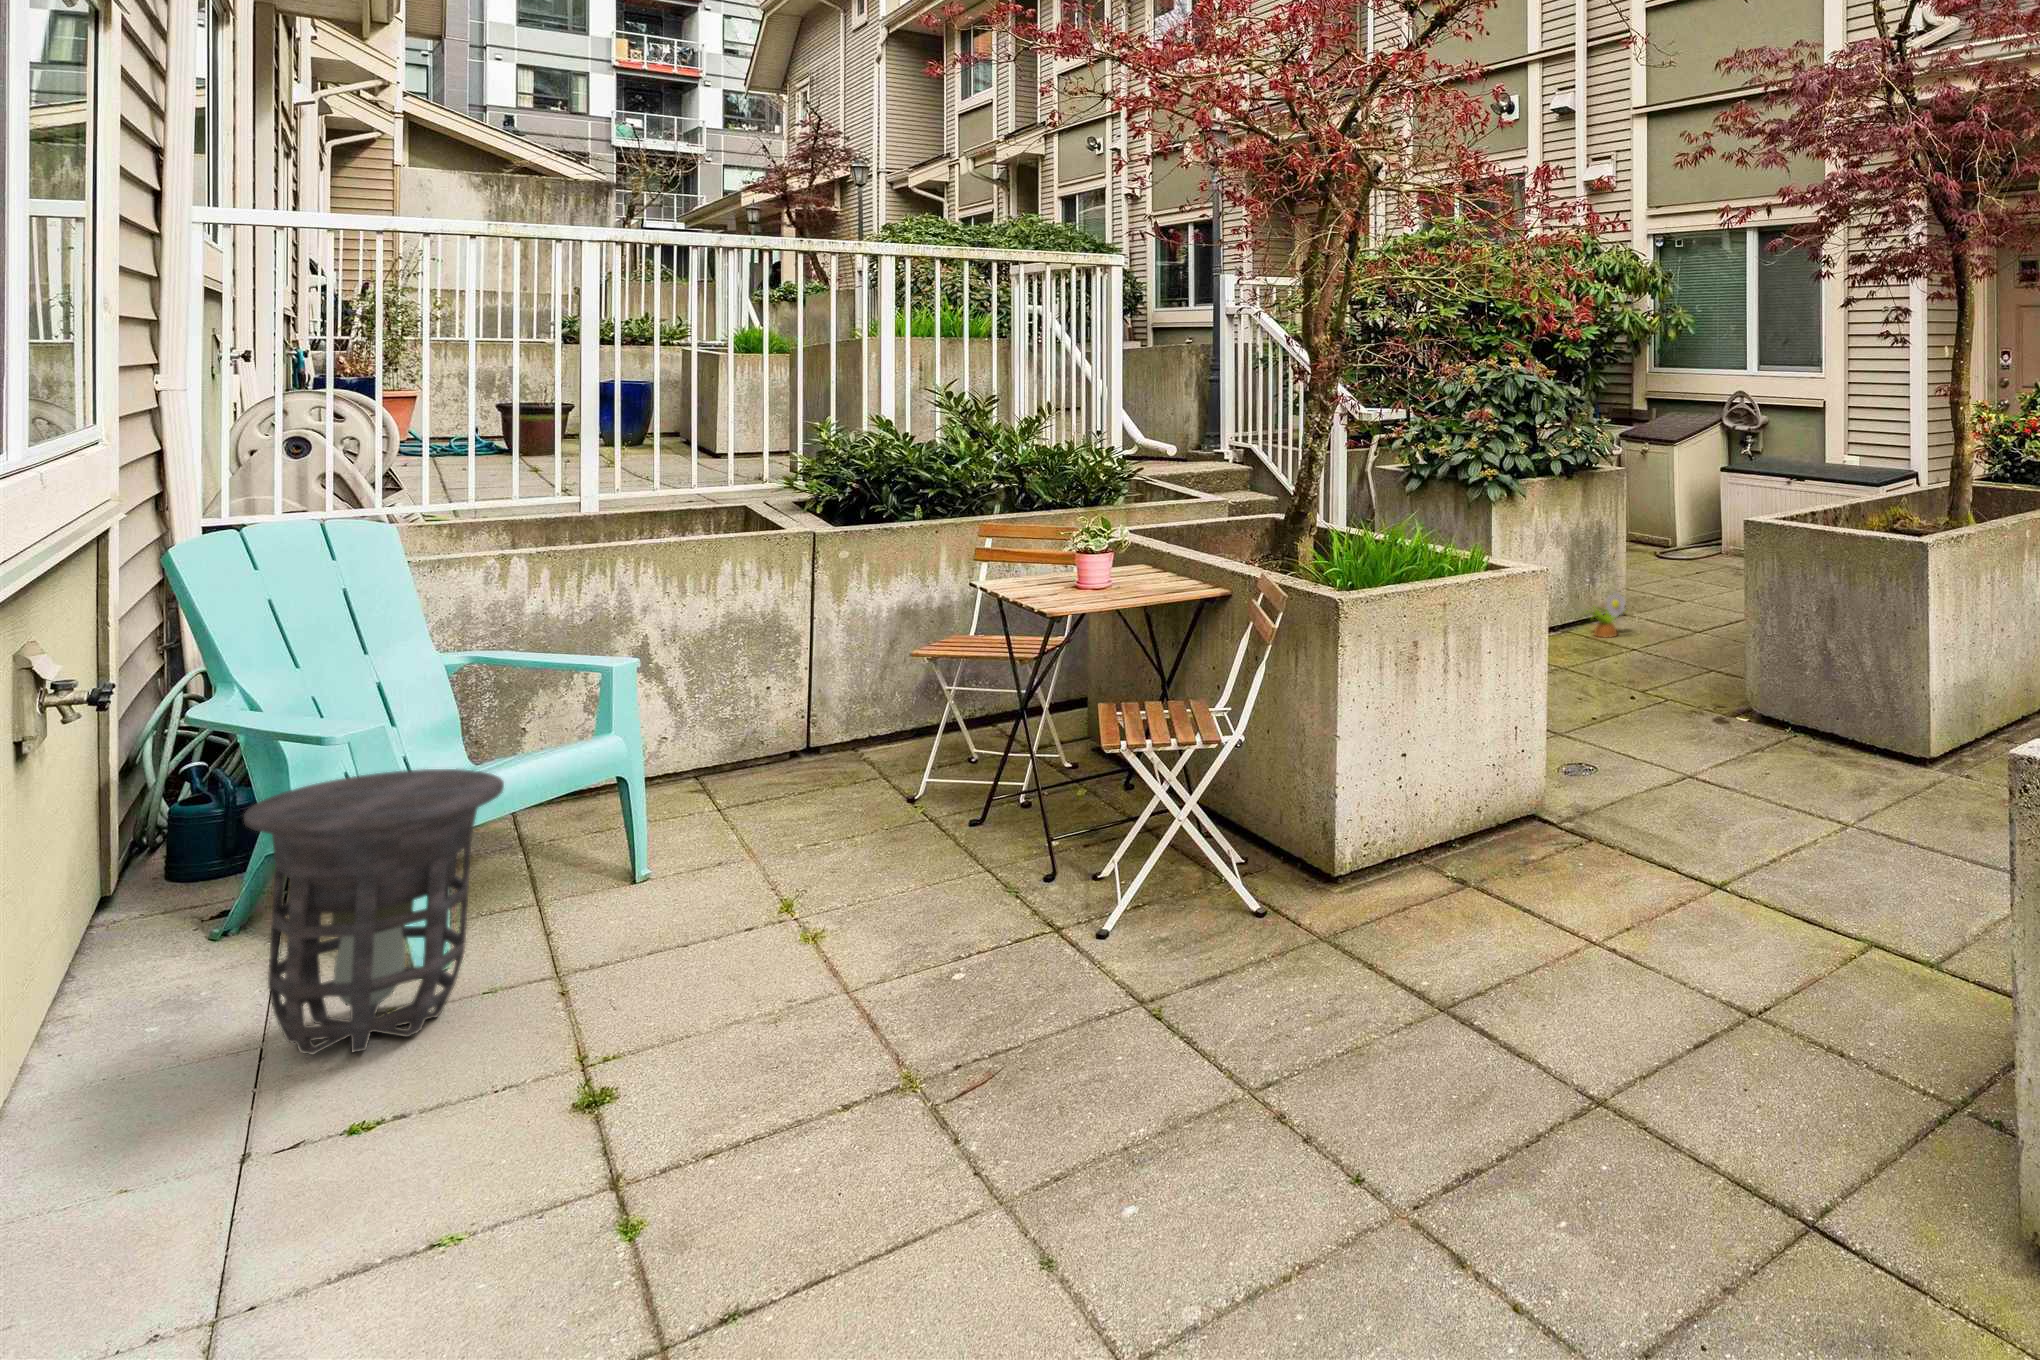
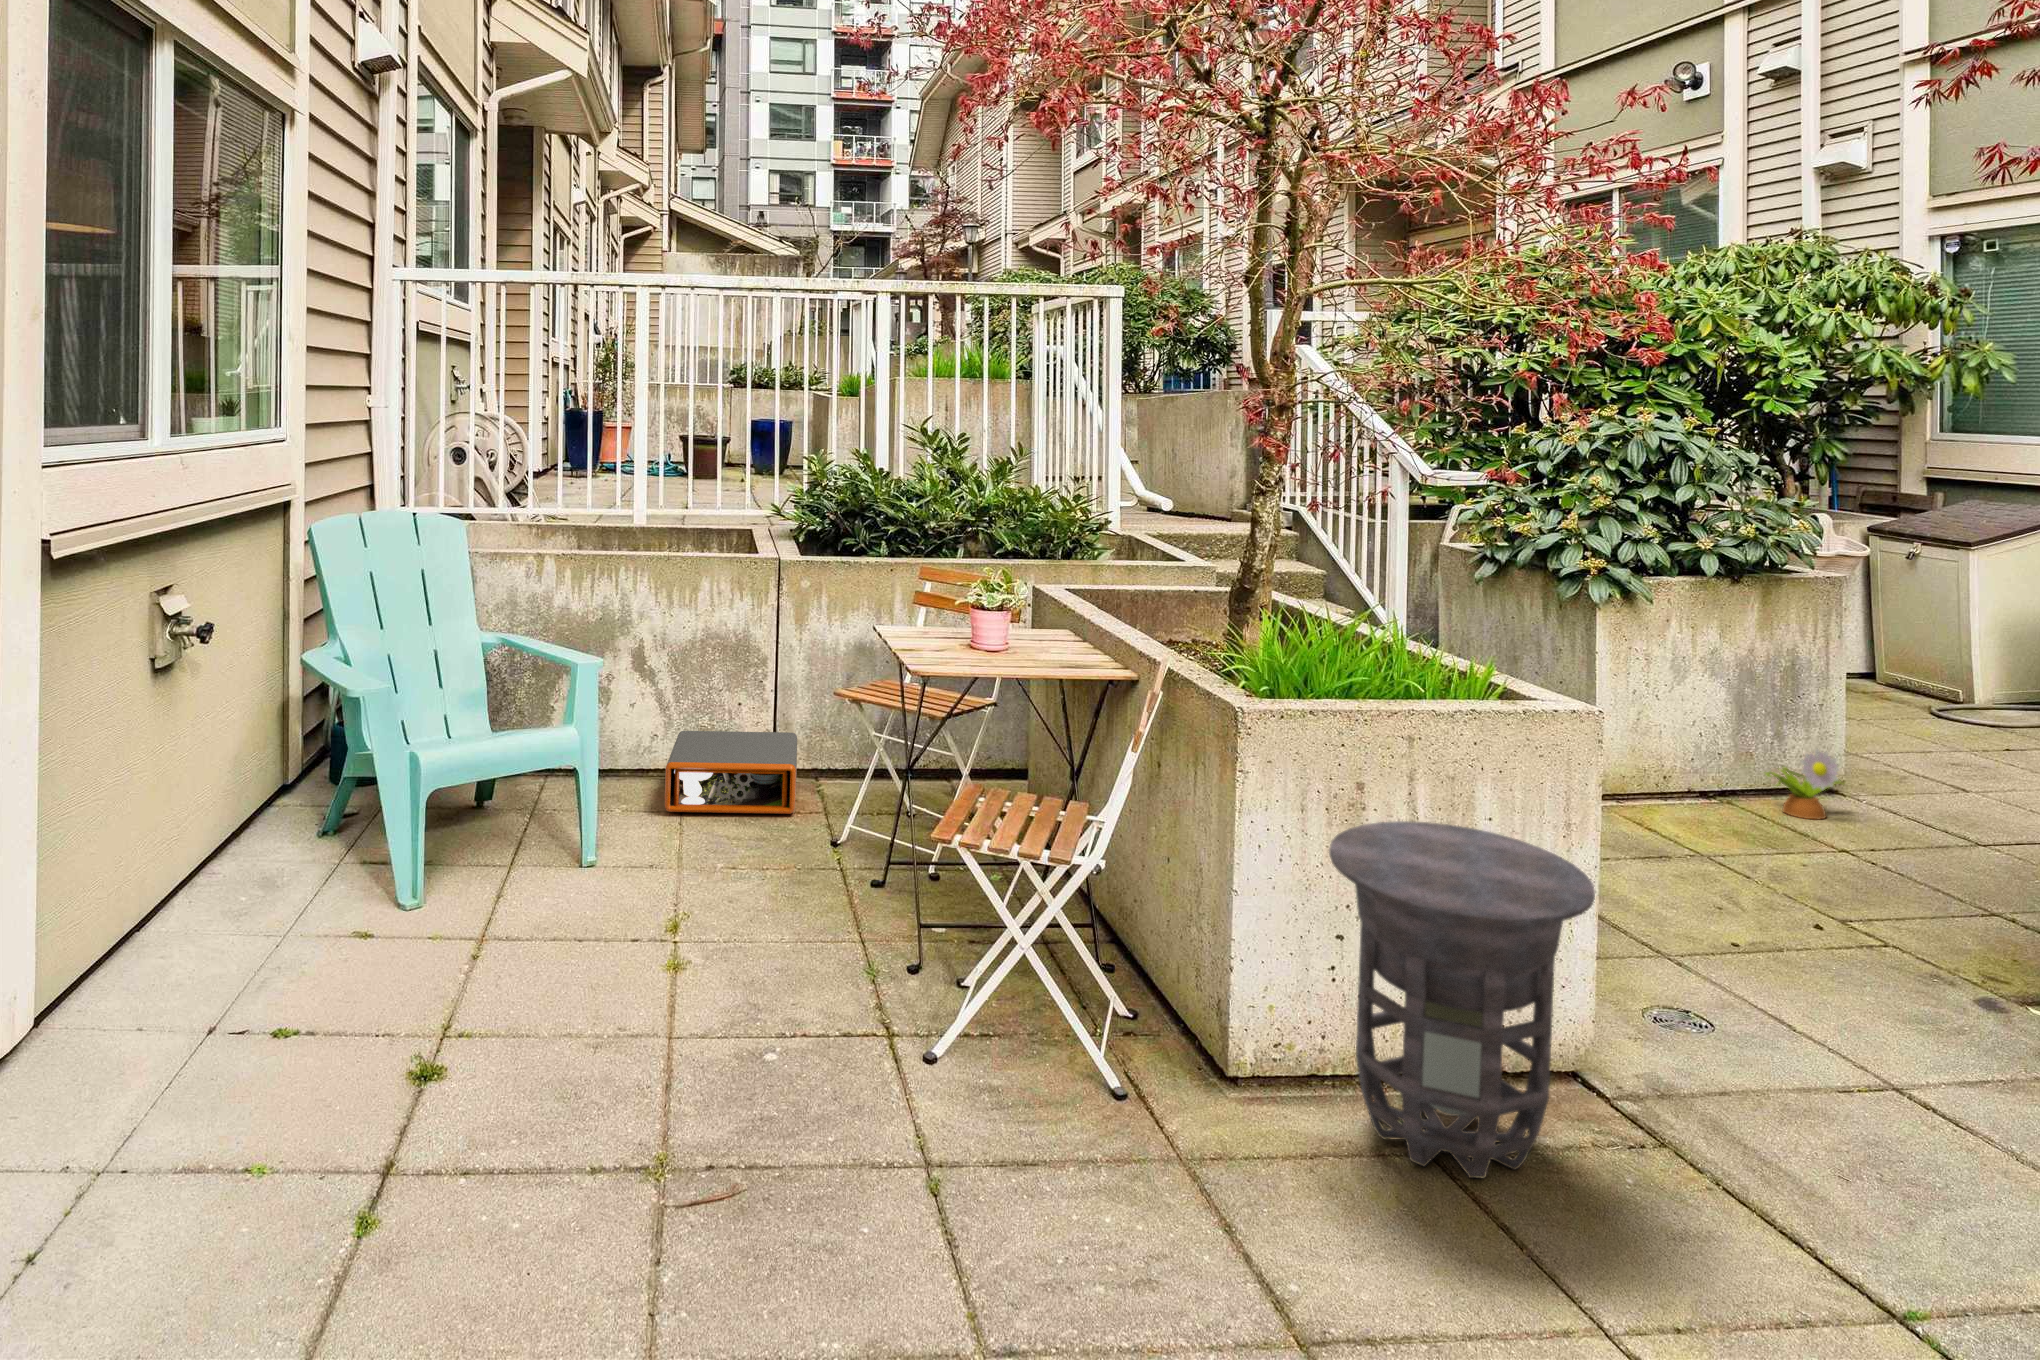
storage box: none [742,687,889,775] -> present [665,731,797,814]
side table: present [244,769,504,1054] -> present [1329,821,1595,1178]

